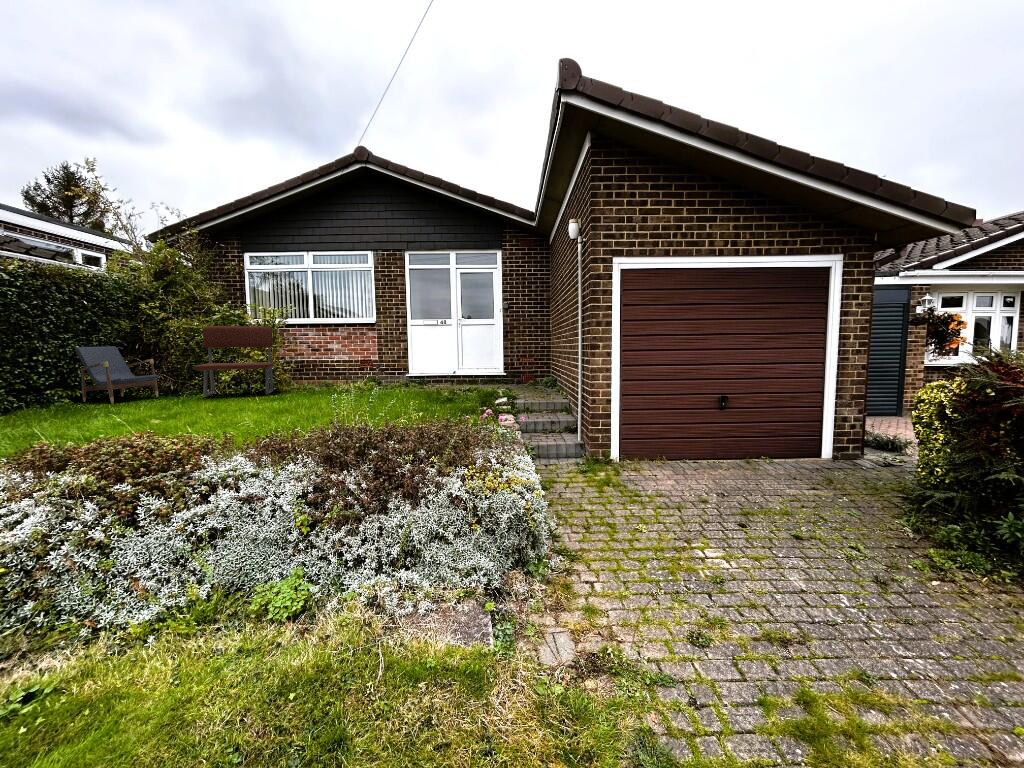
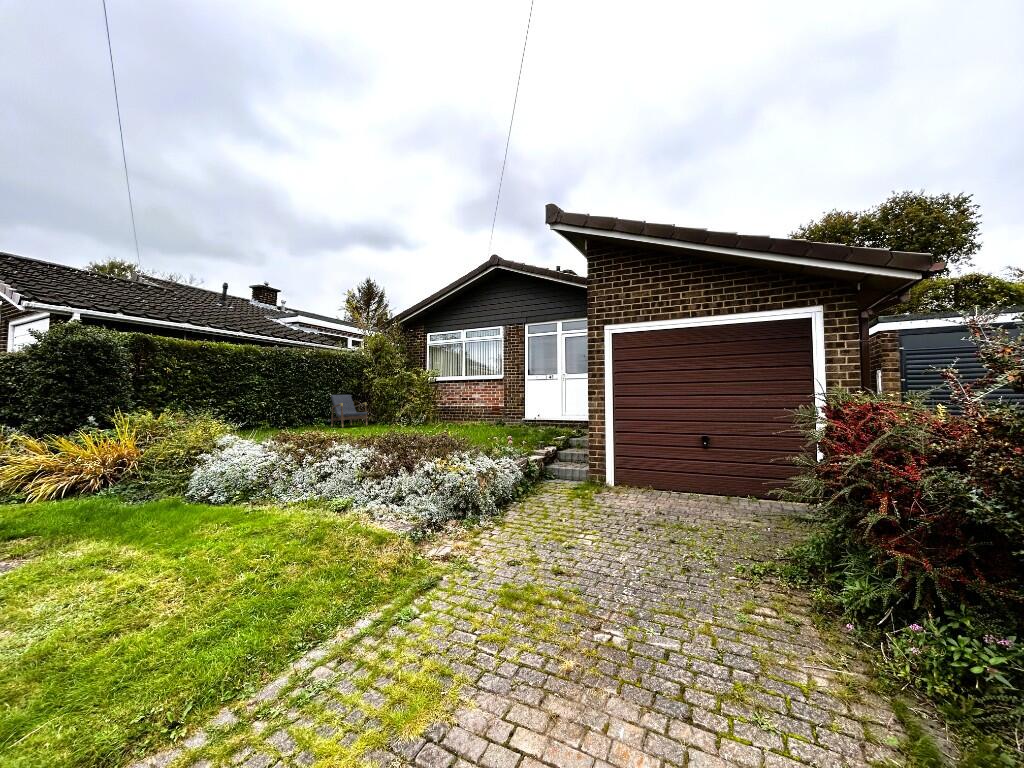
bench: present [195,326,274,397] -> none [384,382,430,427]

